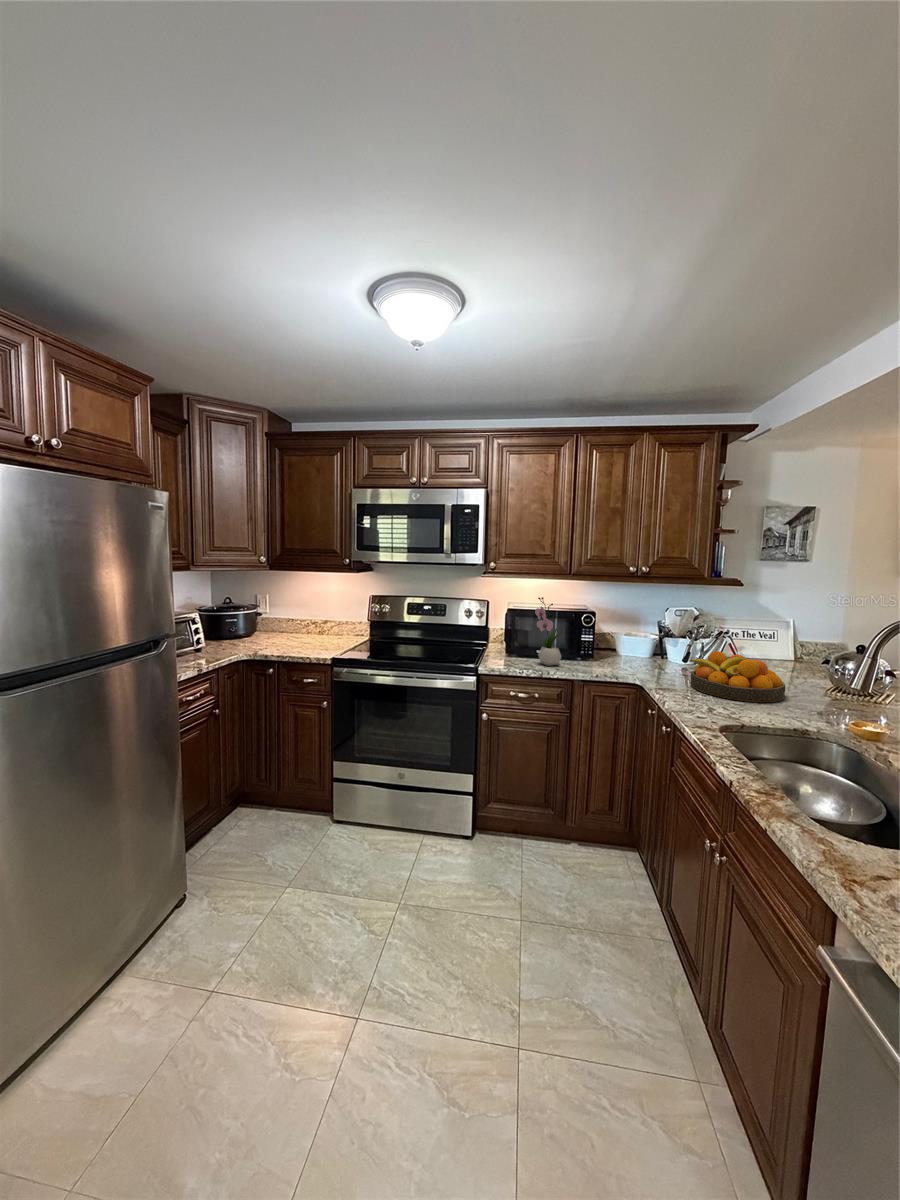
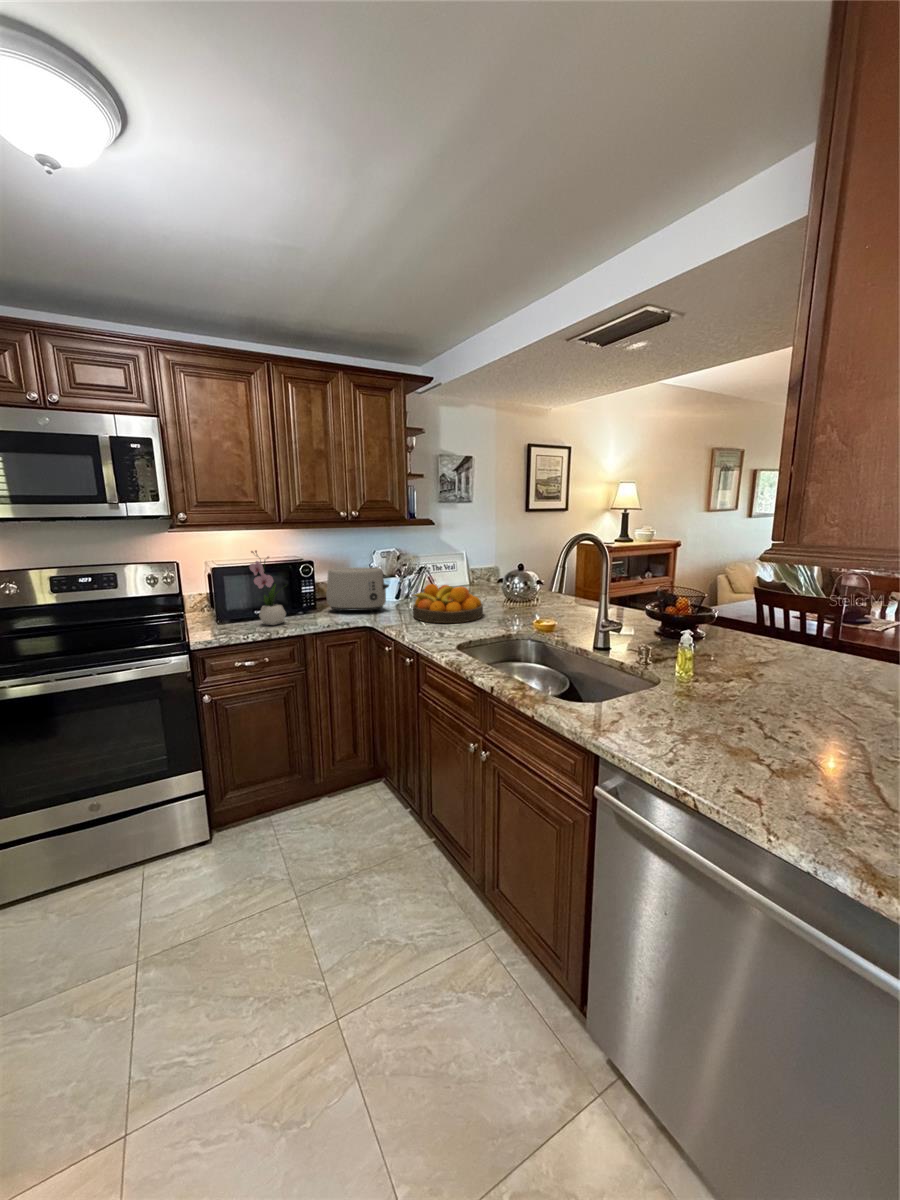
toaster: none [605,621,671,670] -> present [327,567,389,612]

